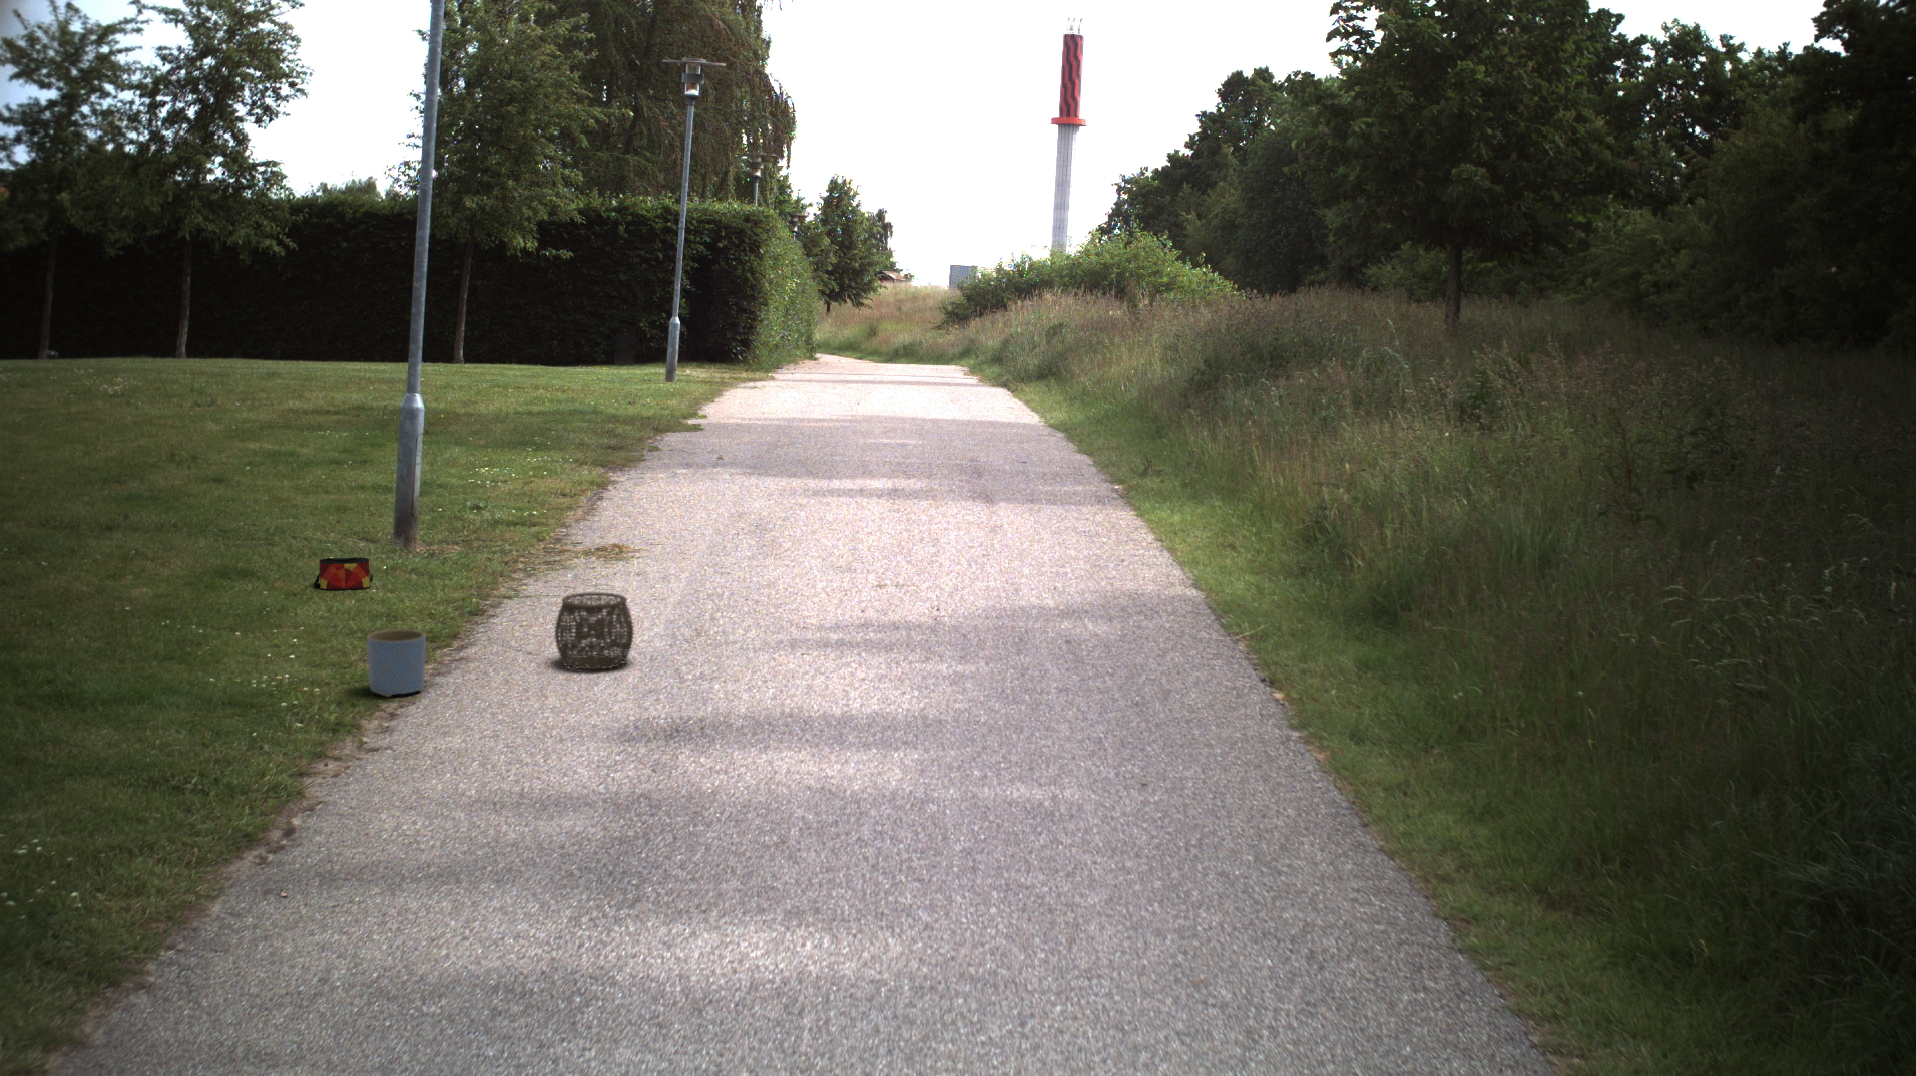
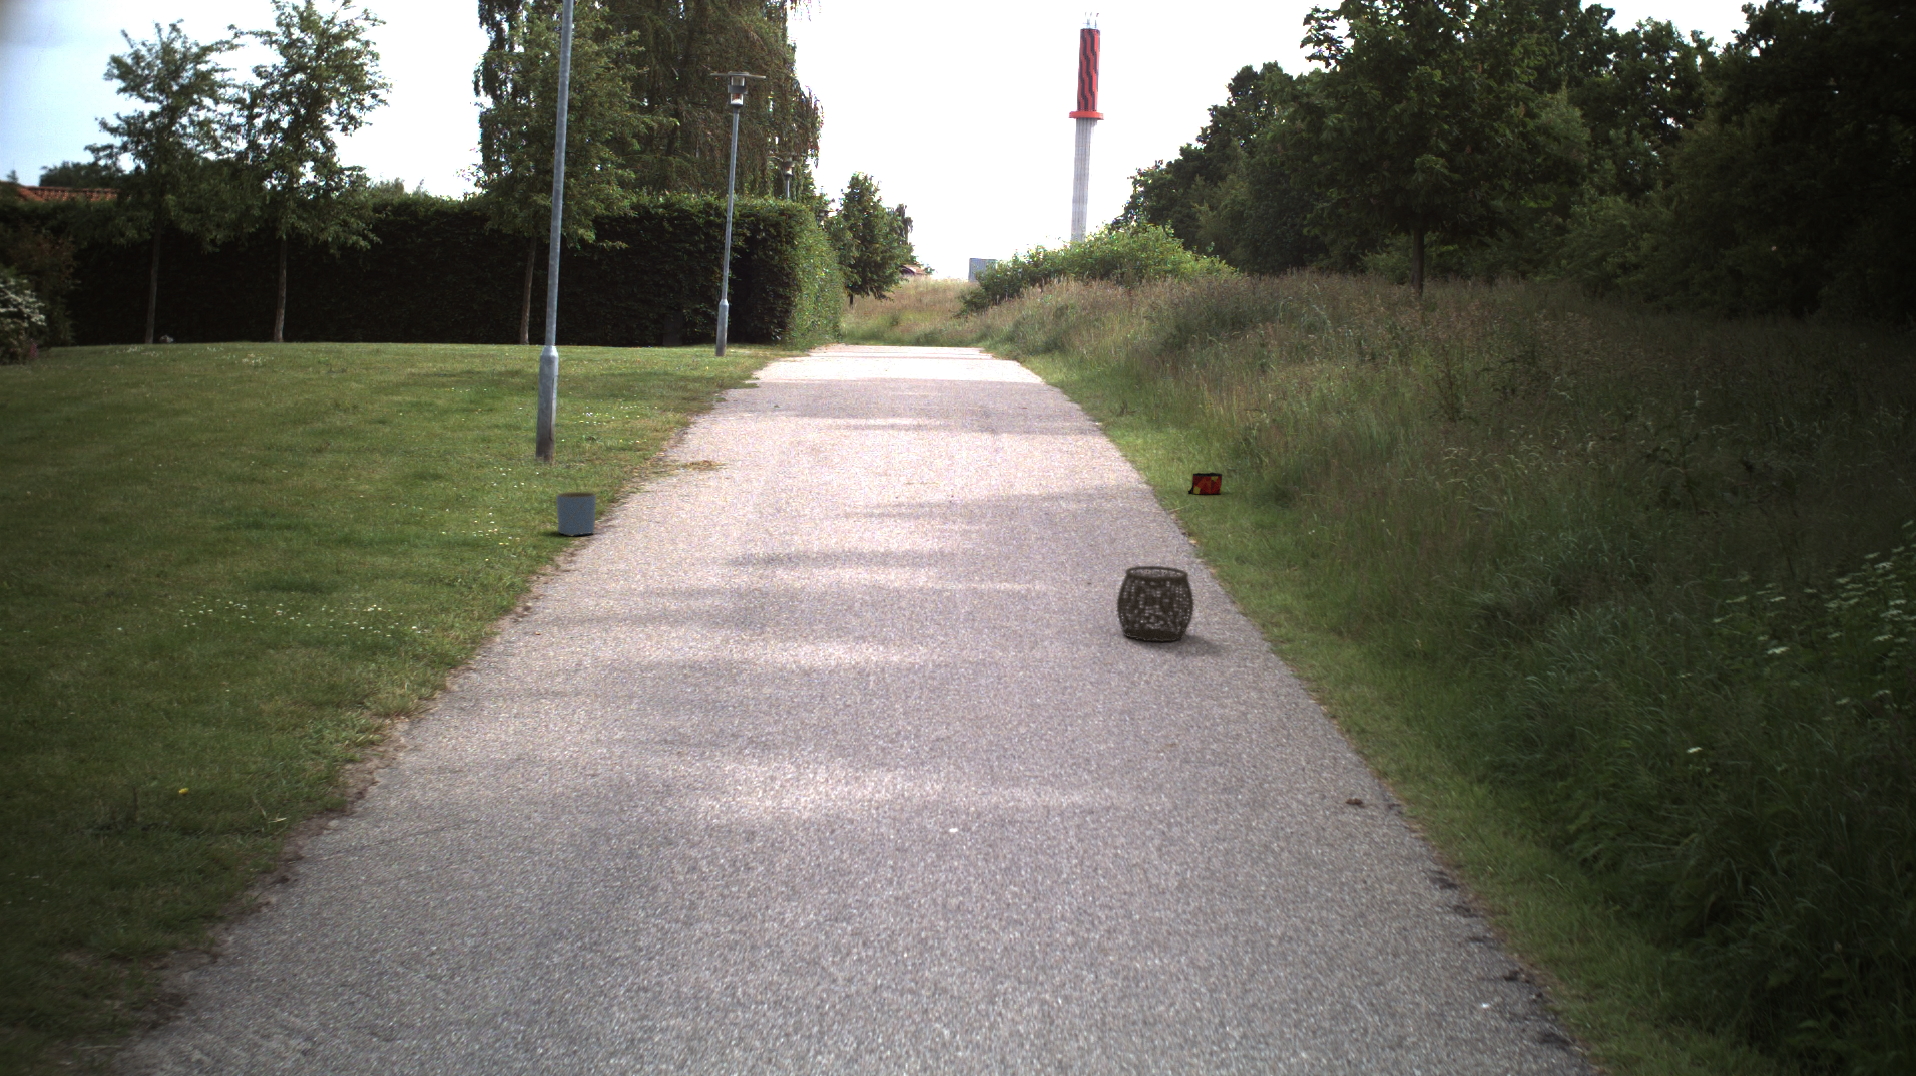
bag: present [313,557,373,590] -> present [1188,472,1222,495]
woven basket: present [555,592,634,670] -> present [1117,566,1194,642]

